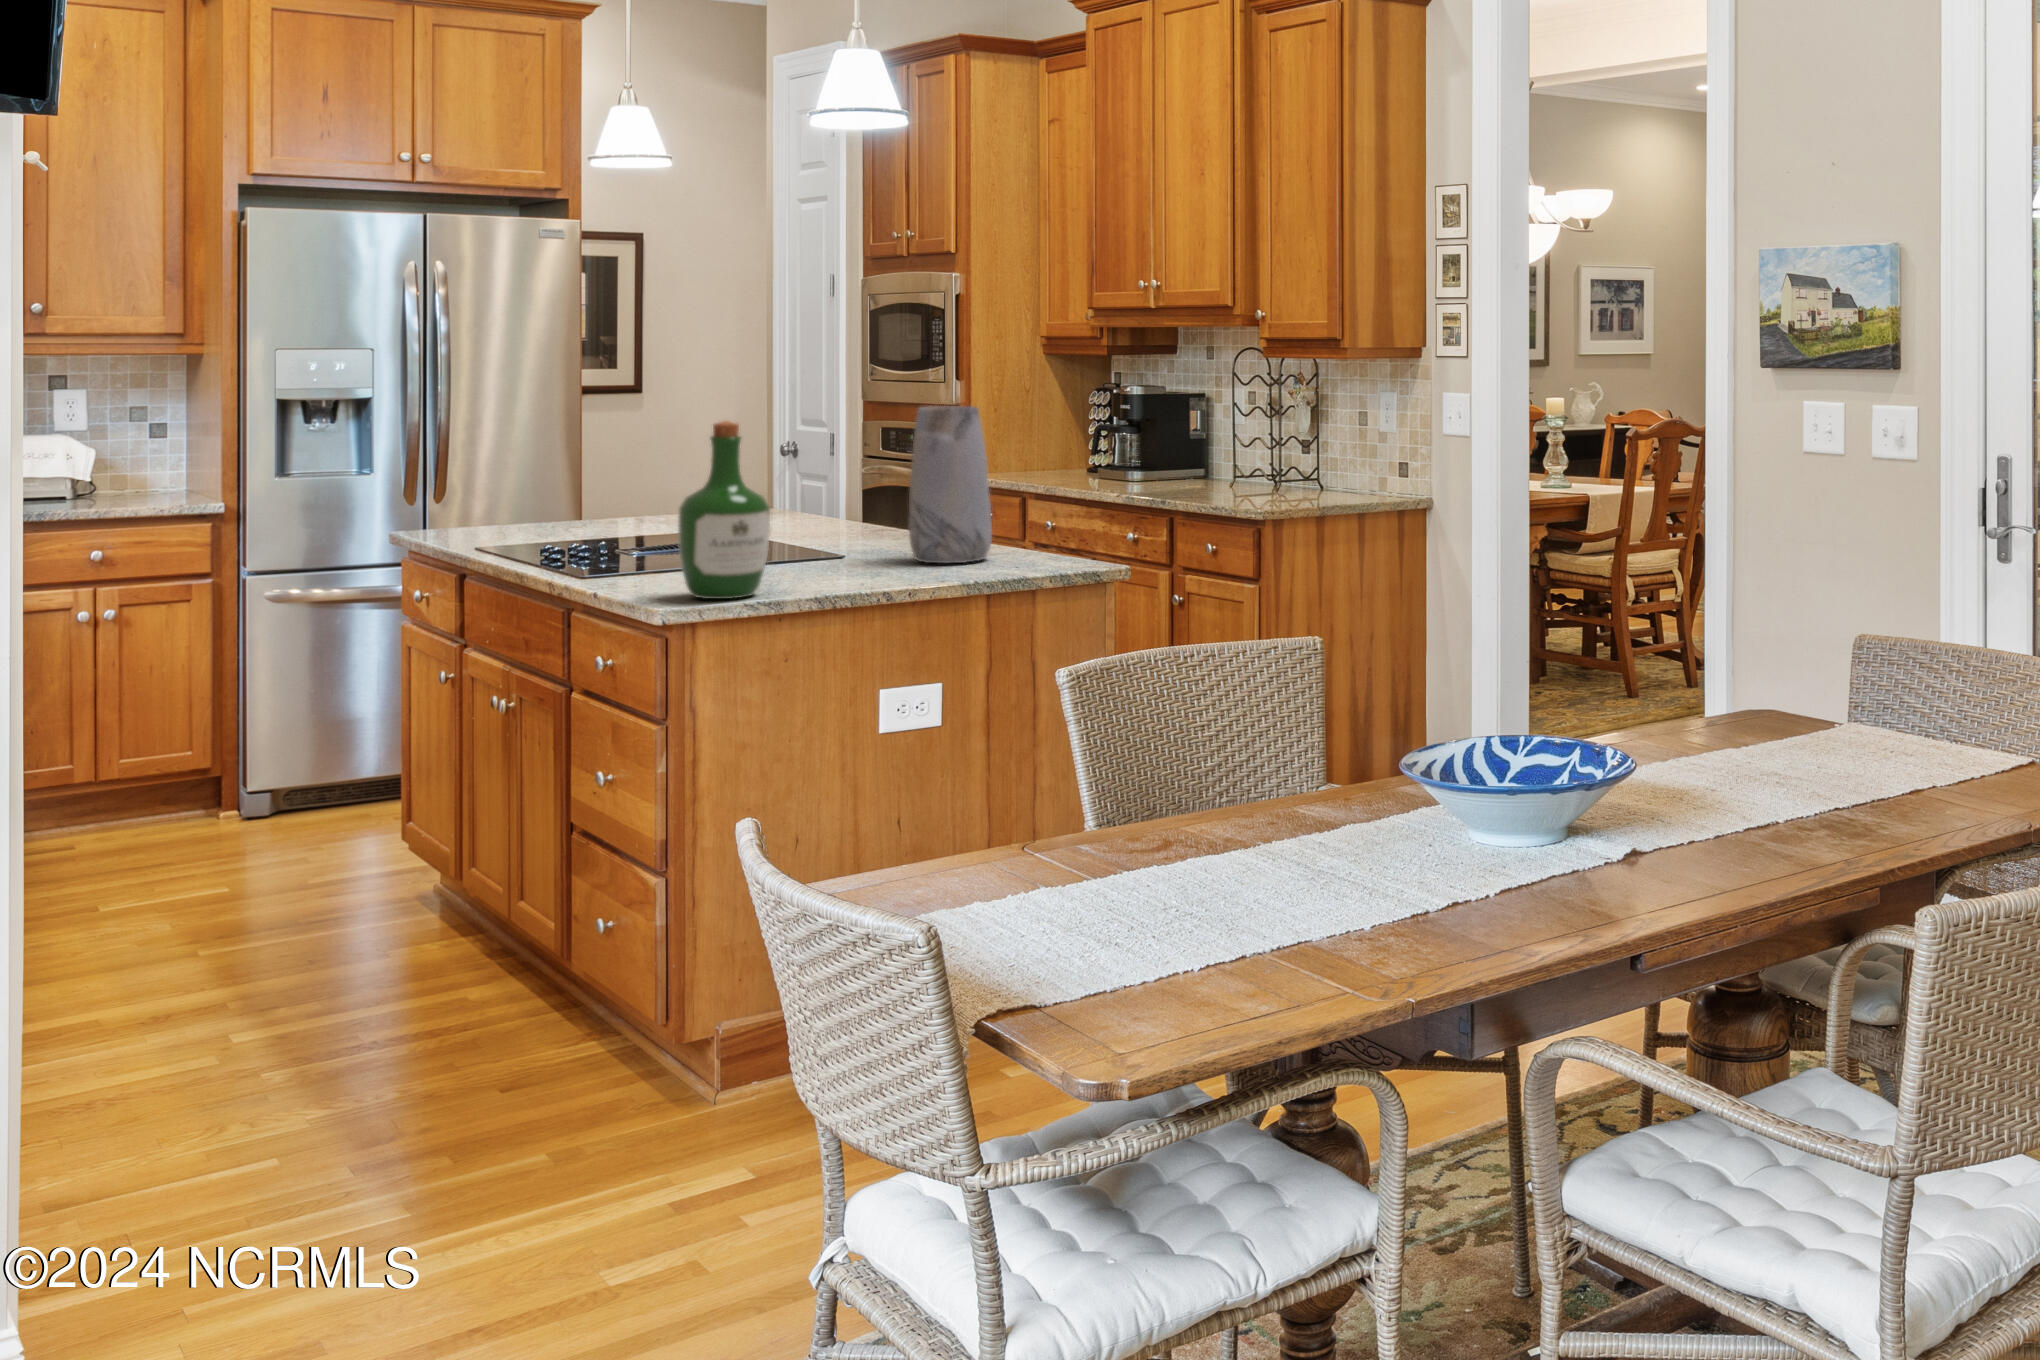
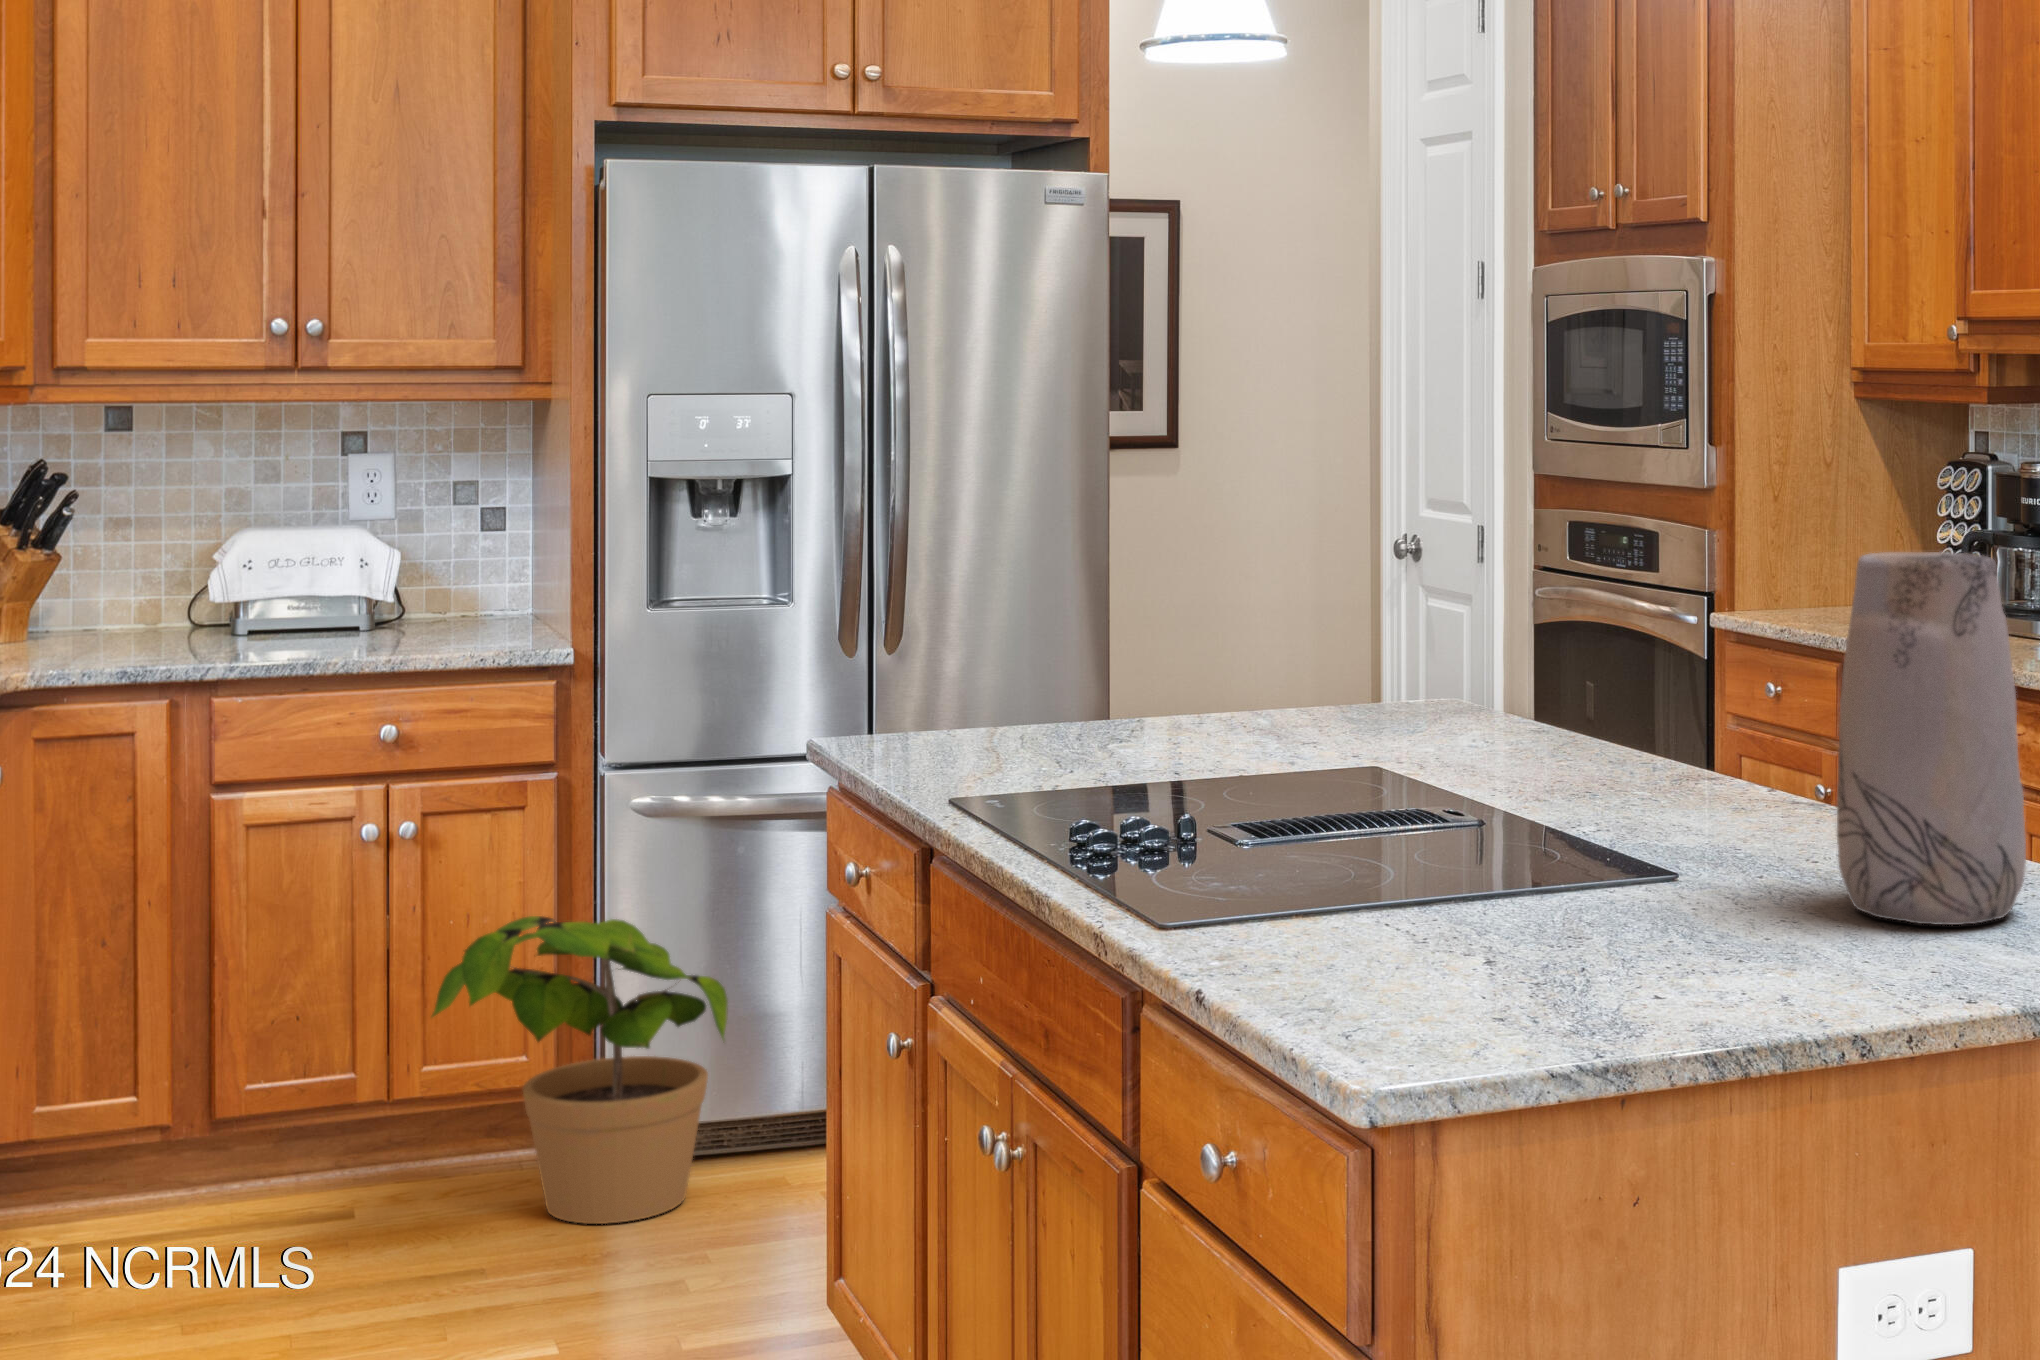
wine bottle: present [678,421,770,599] -> none [1388,610,1599,1056]
potted plant: none [130,655,332,840] -> present [432,916,728,1224]

